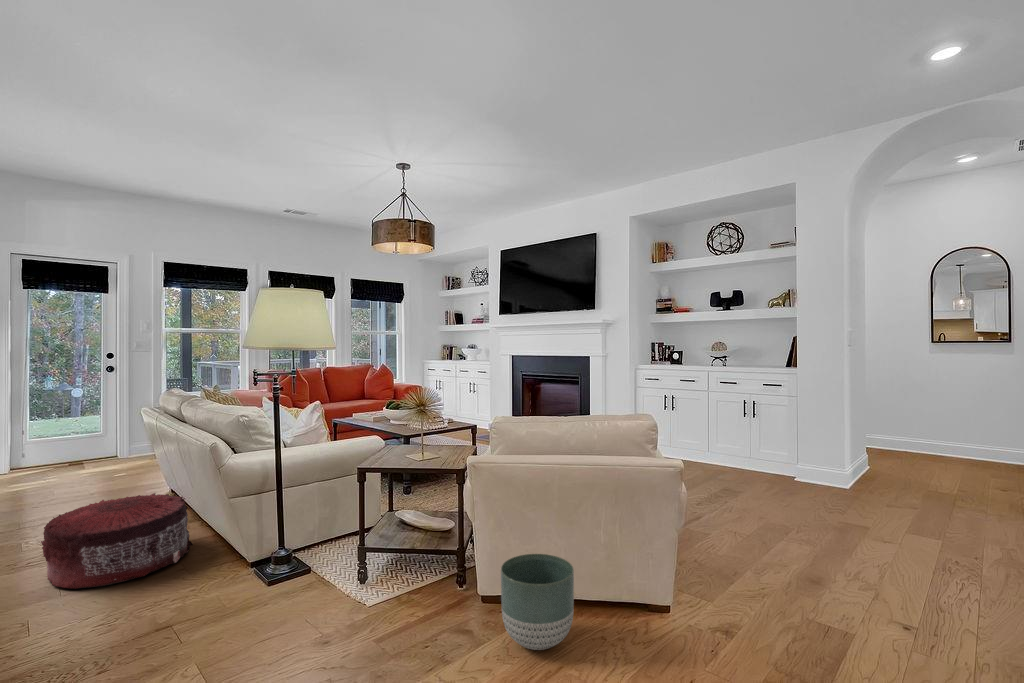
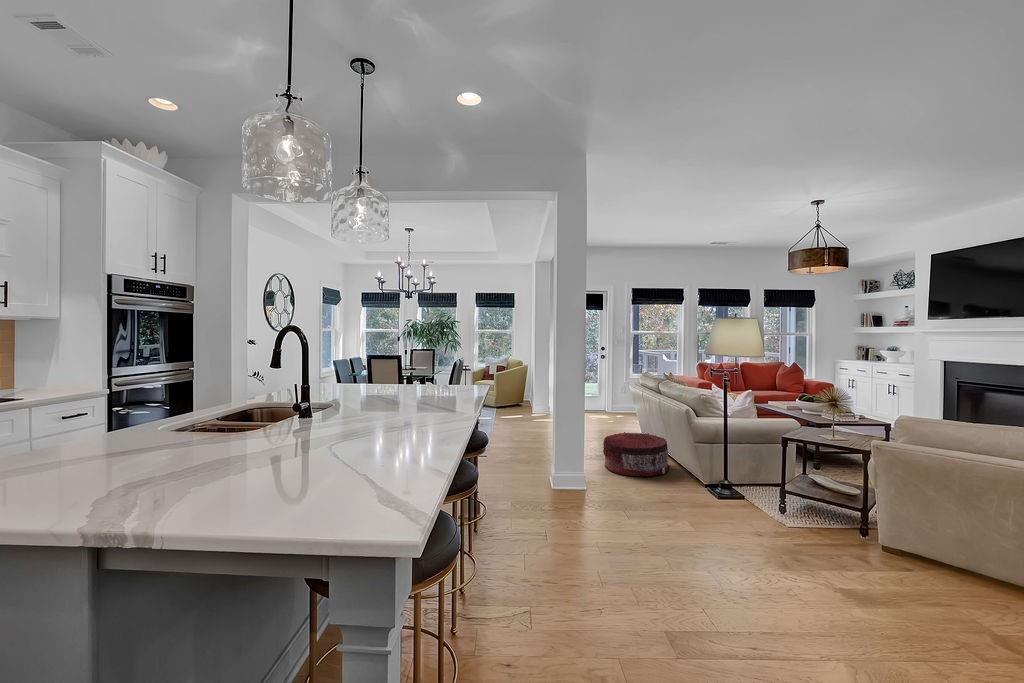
planter: present [501,554,574,650] -> none [898,520,971,590]

